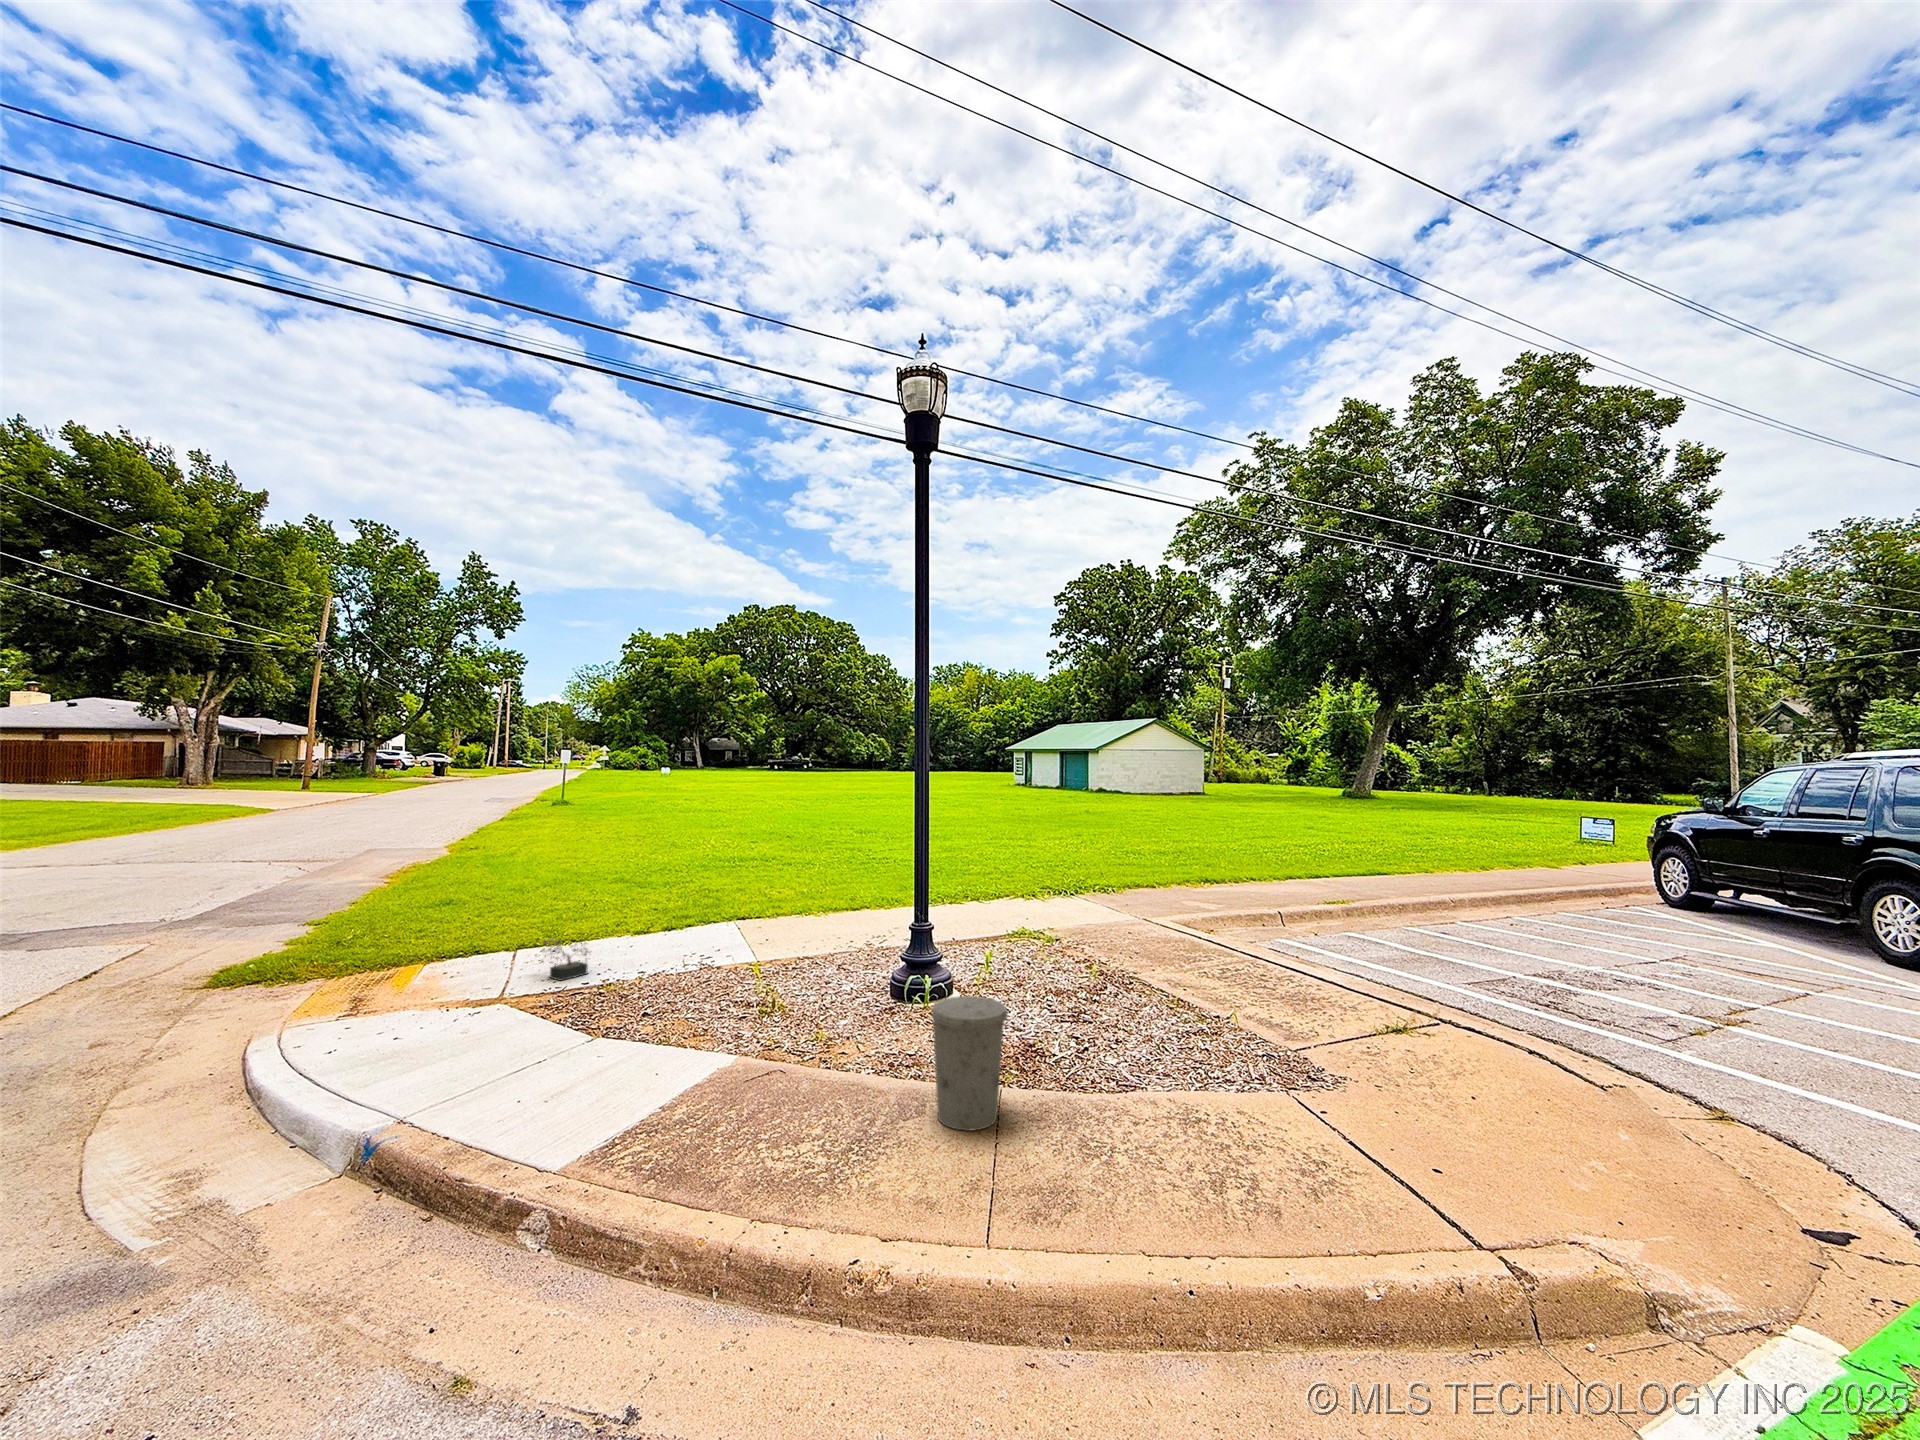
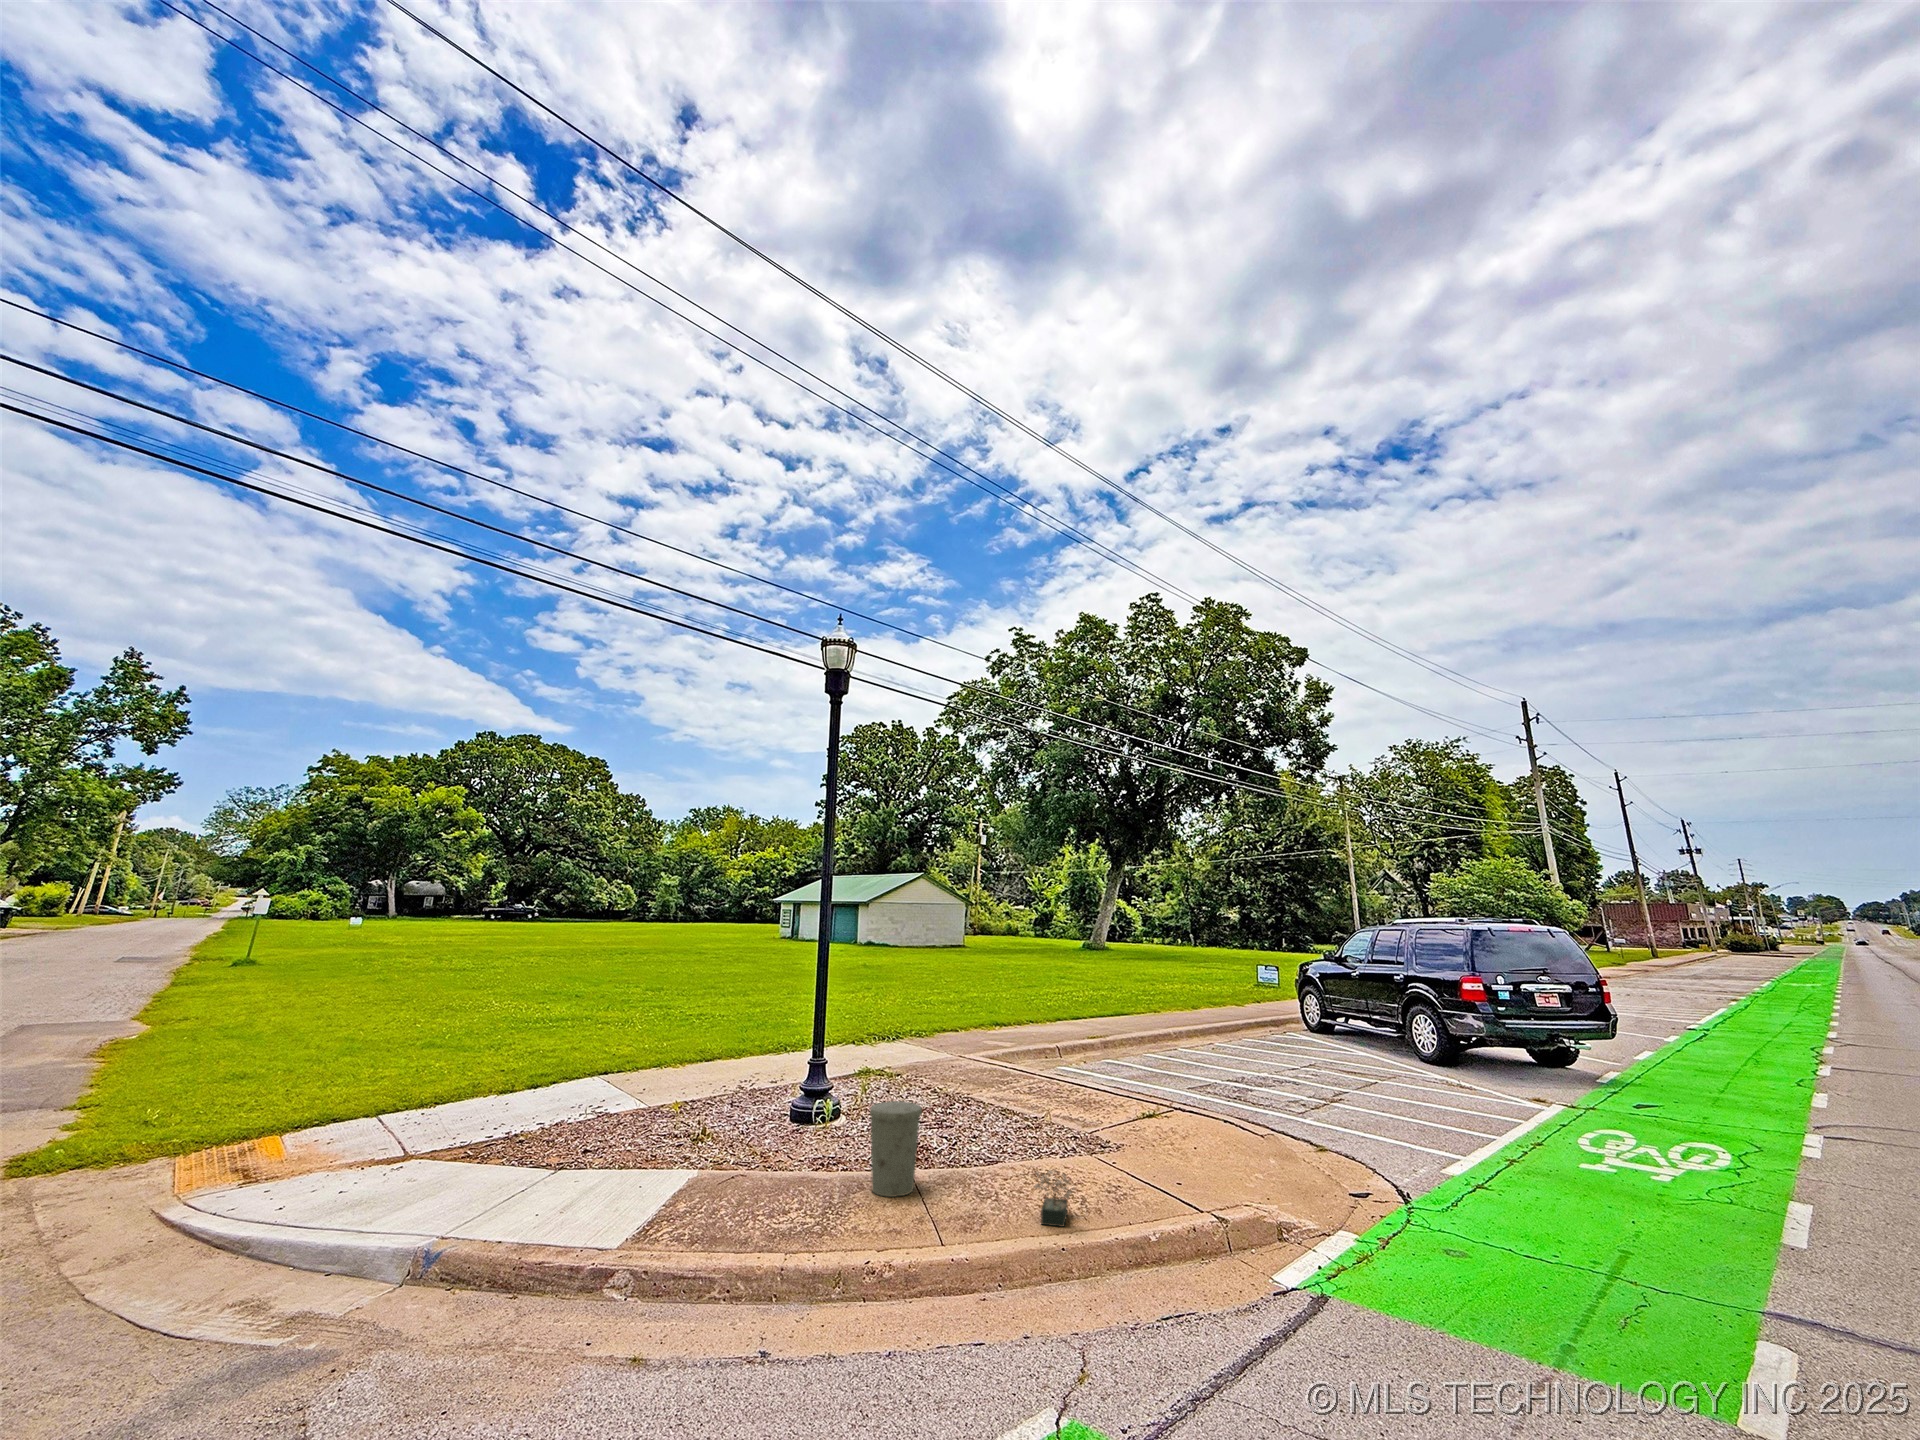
decorative plant: present [541,939,588,981] -> present [1035,1170,1071,1227]

